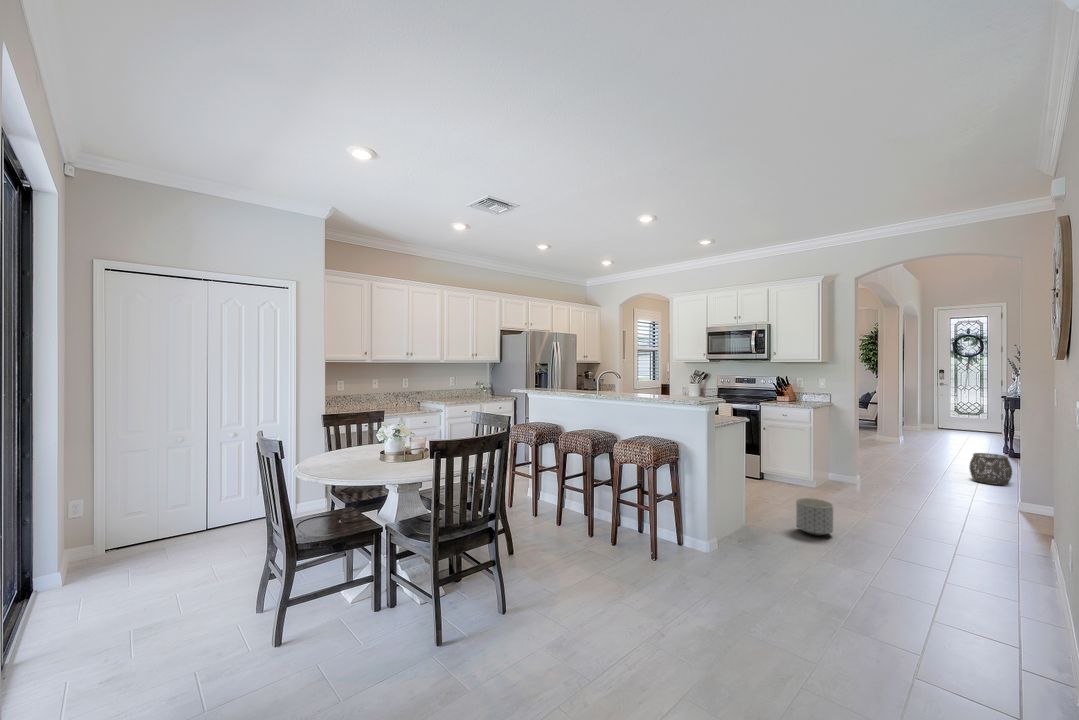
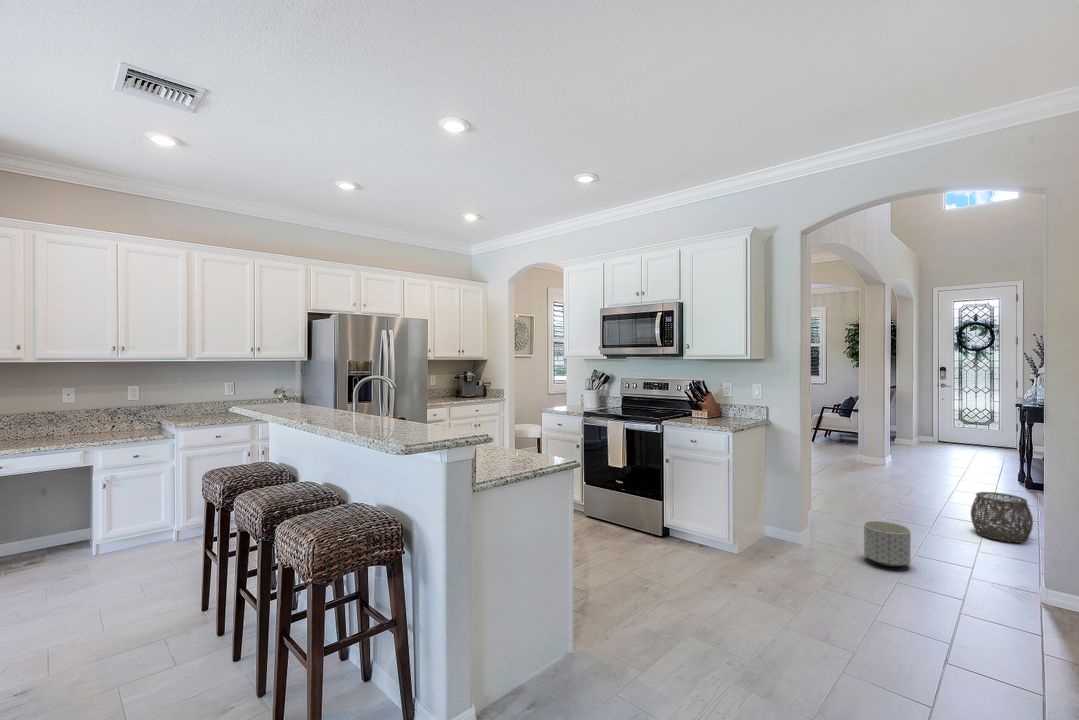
planter: present [796,498,833,536] -> present [864,521,911,567]

